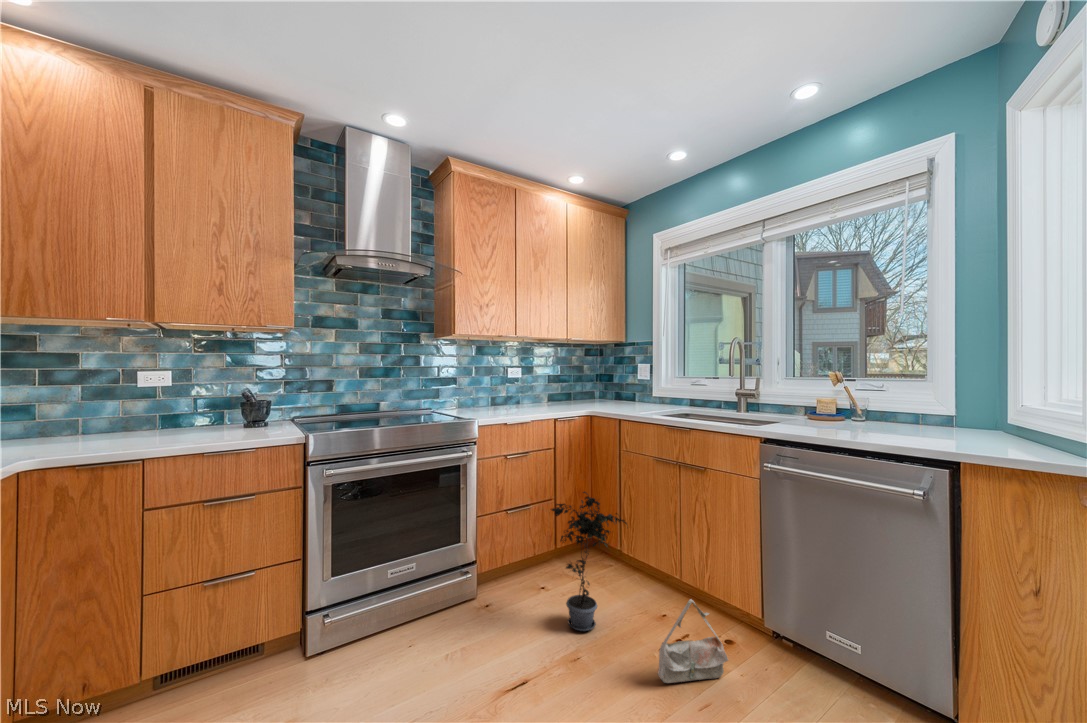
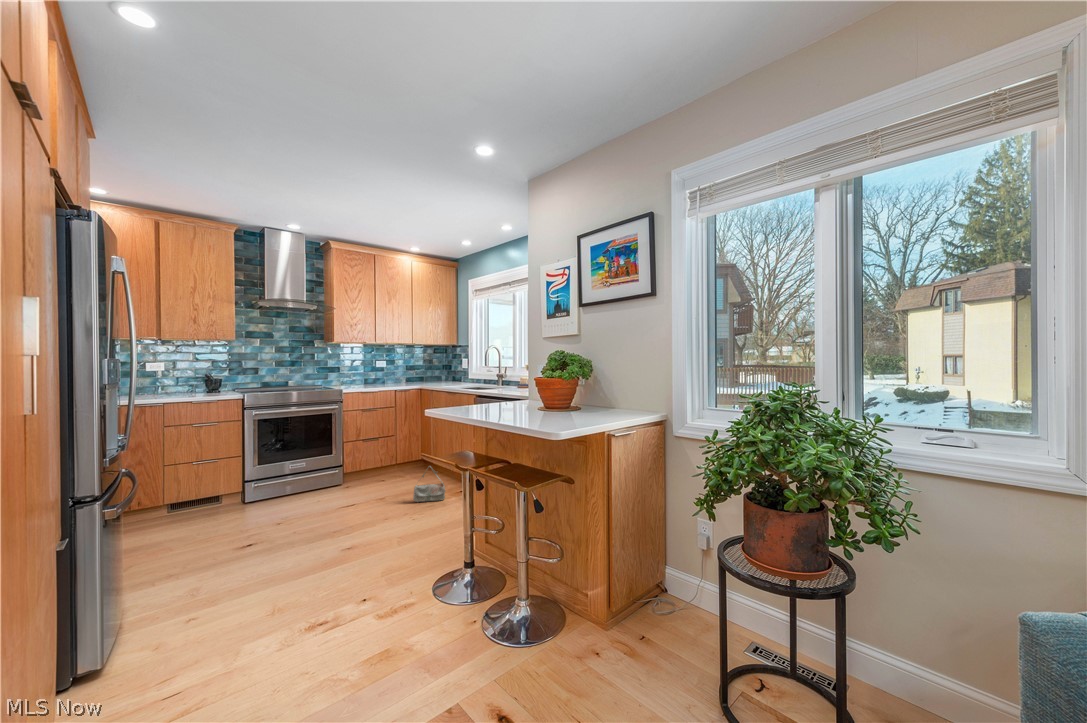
potted plant: present [551,492,627,631] -> none [378,425,412,492]

